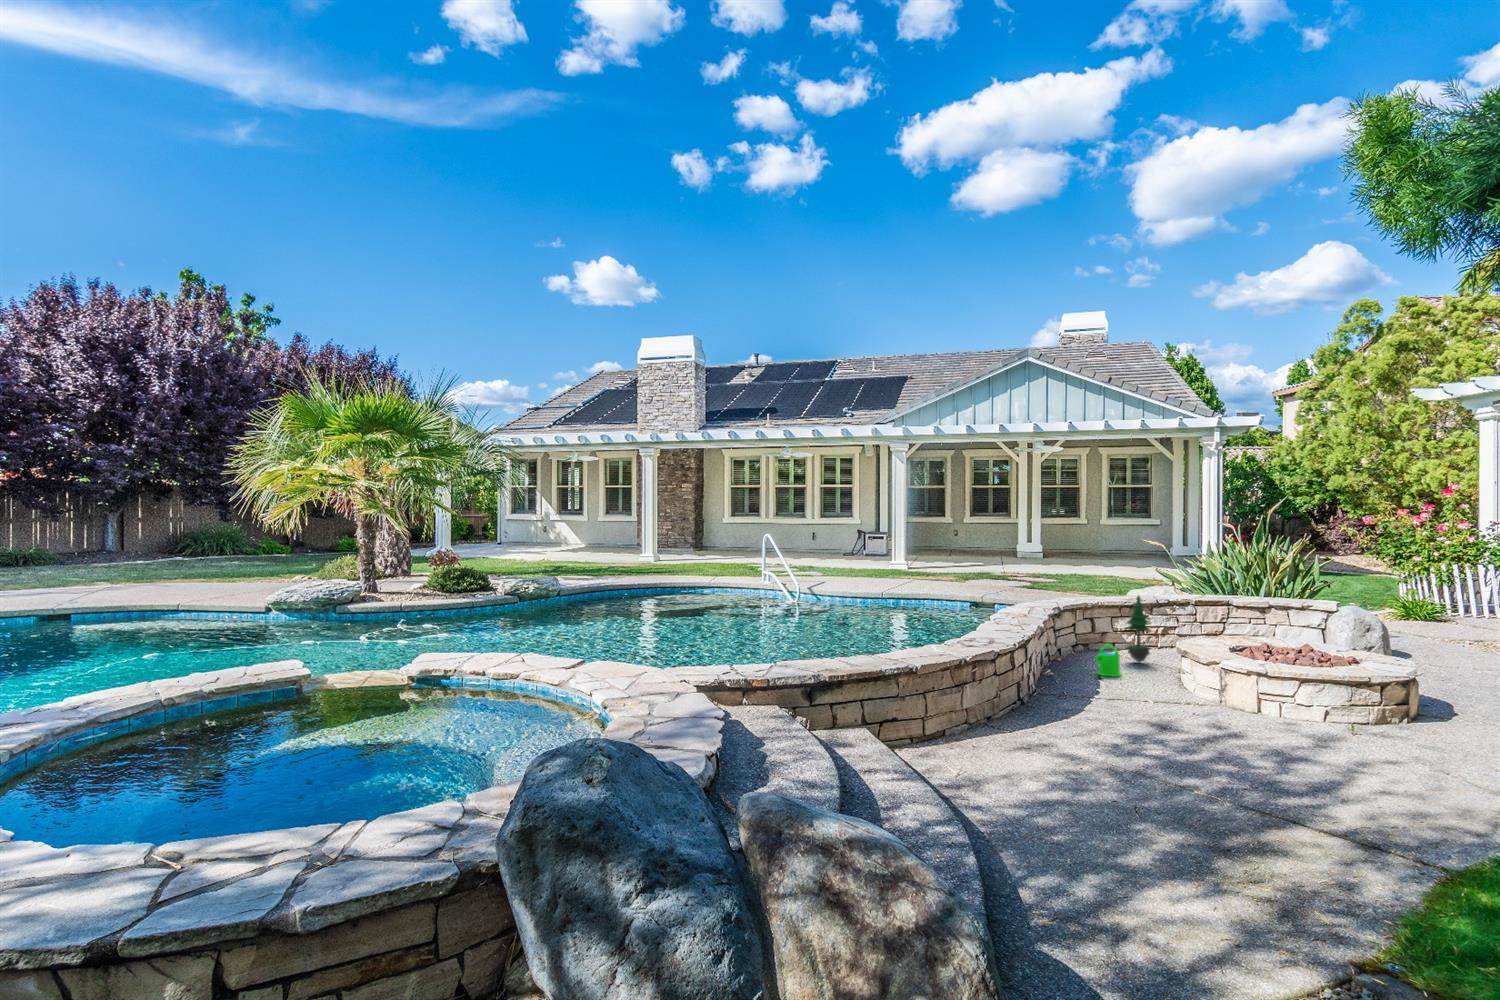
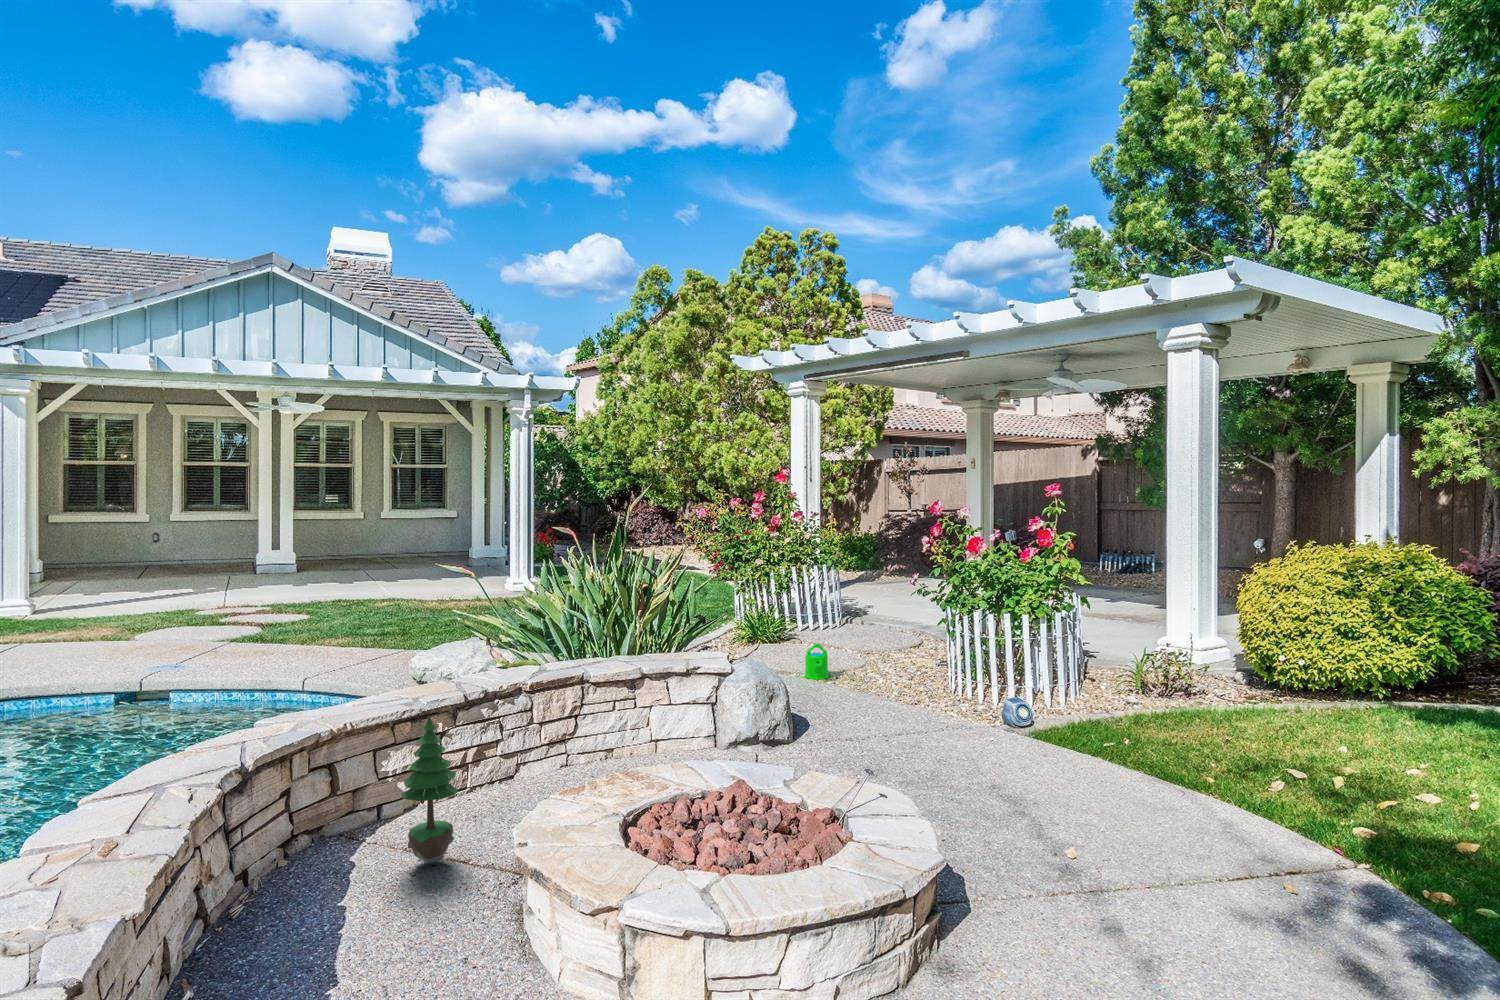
watering can: present [1096,644,1121,677] -> present [804,644,829,679]

